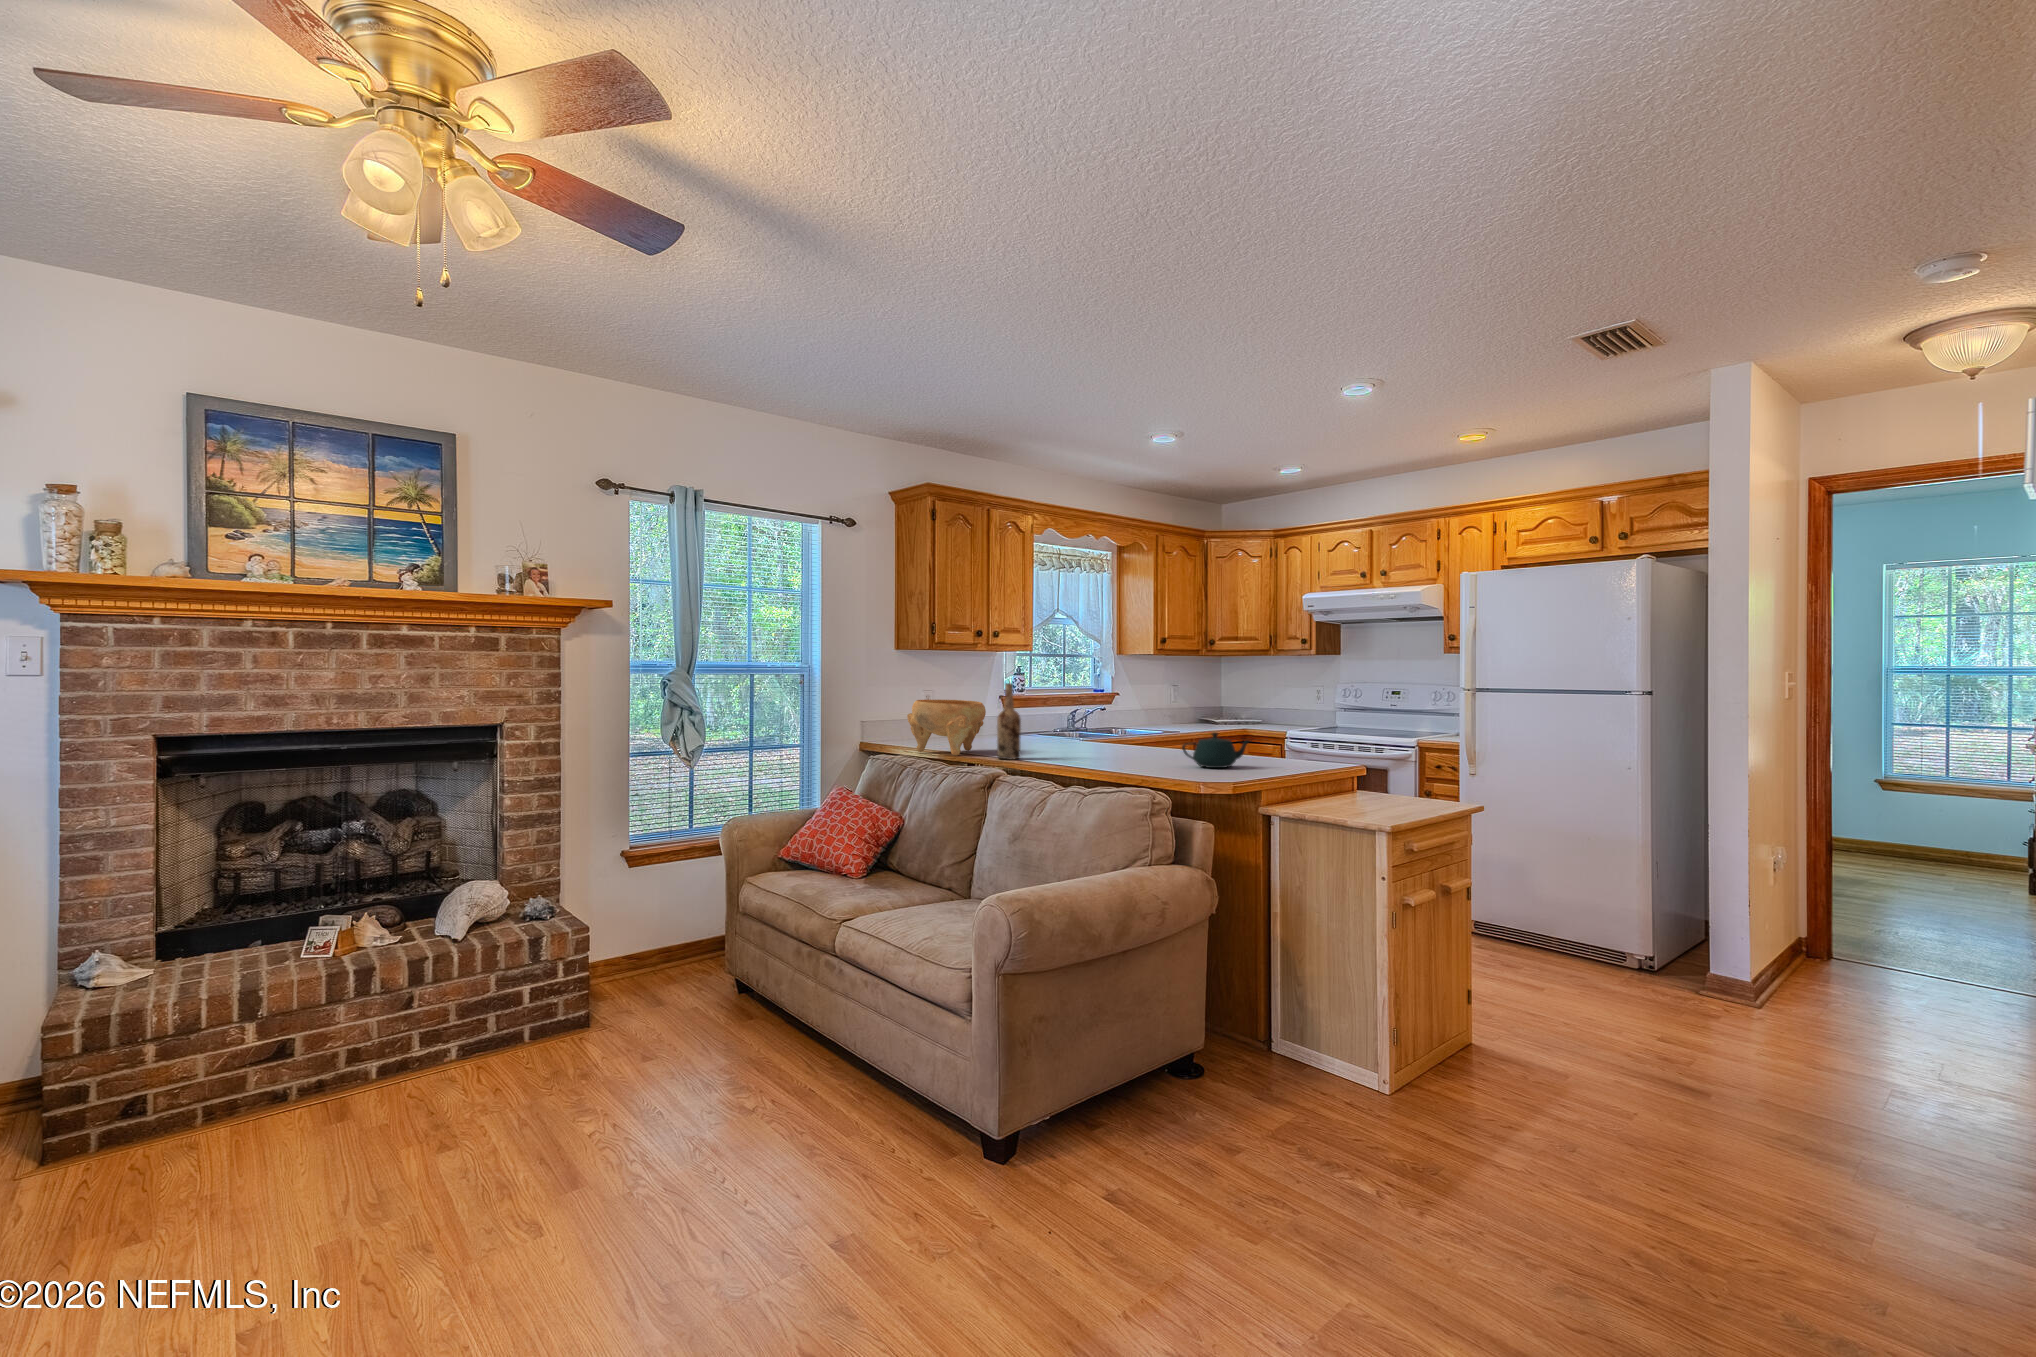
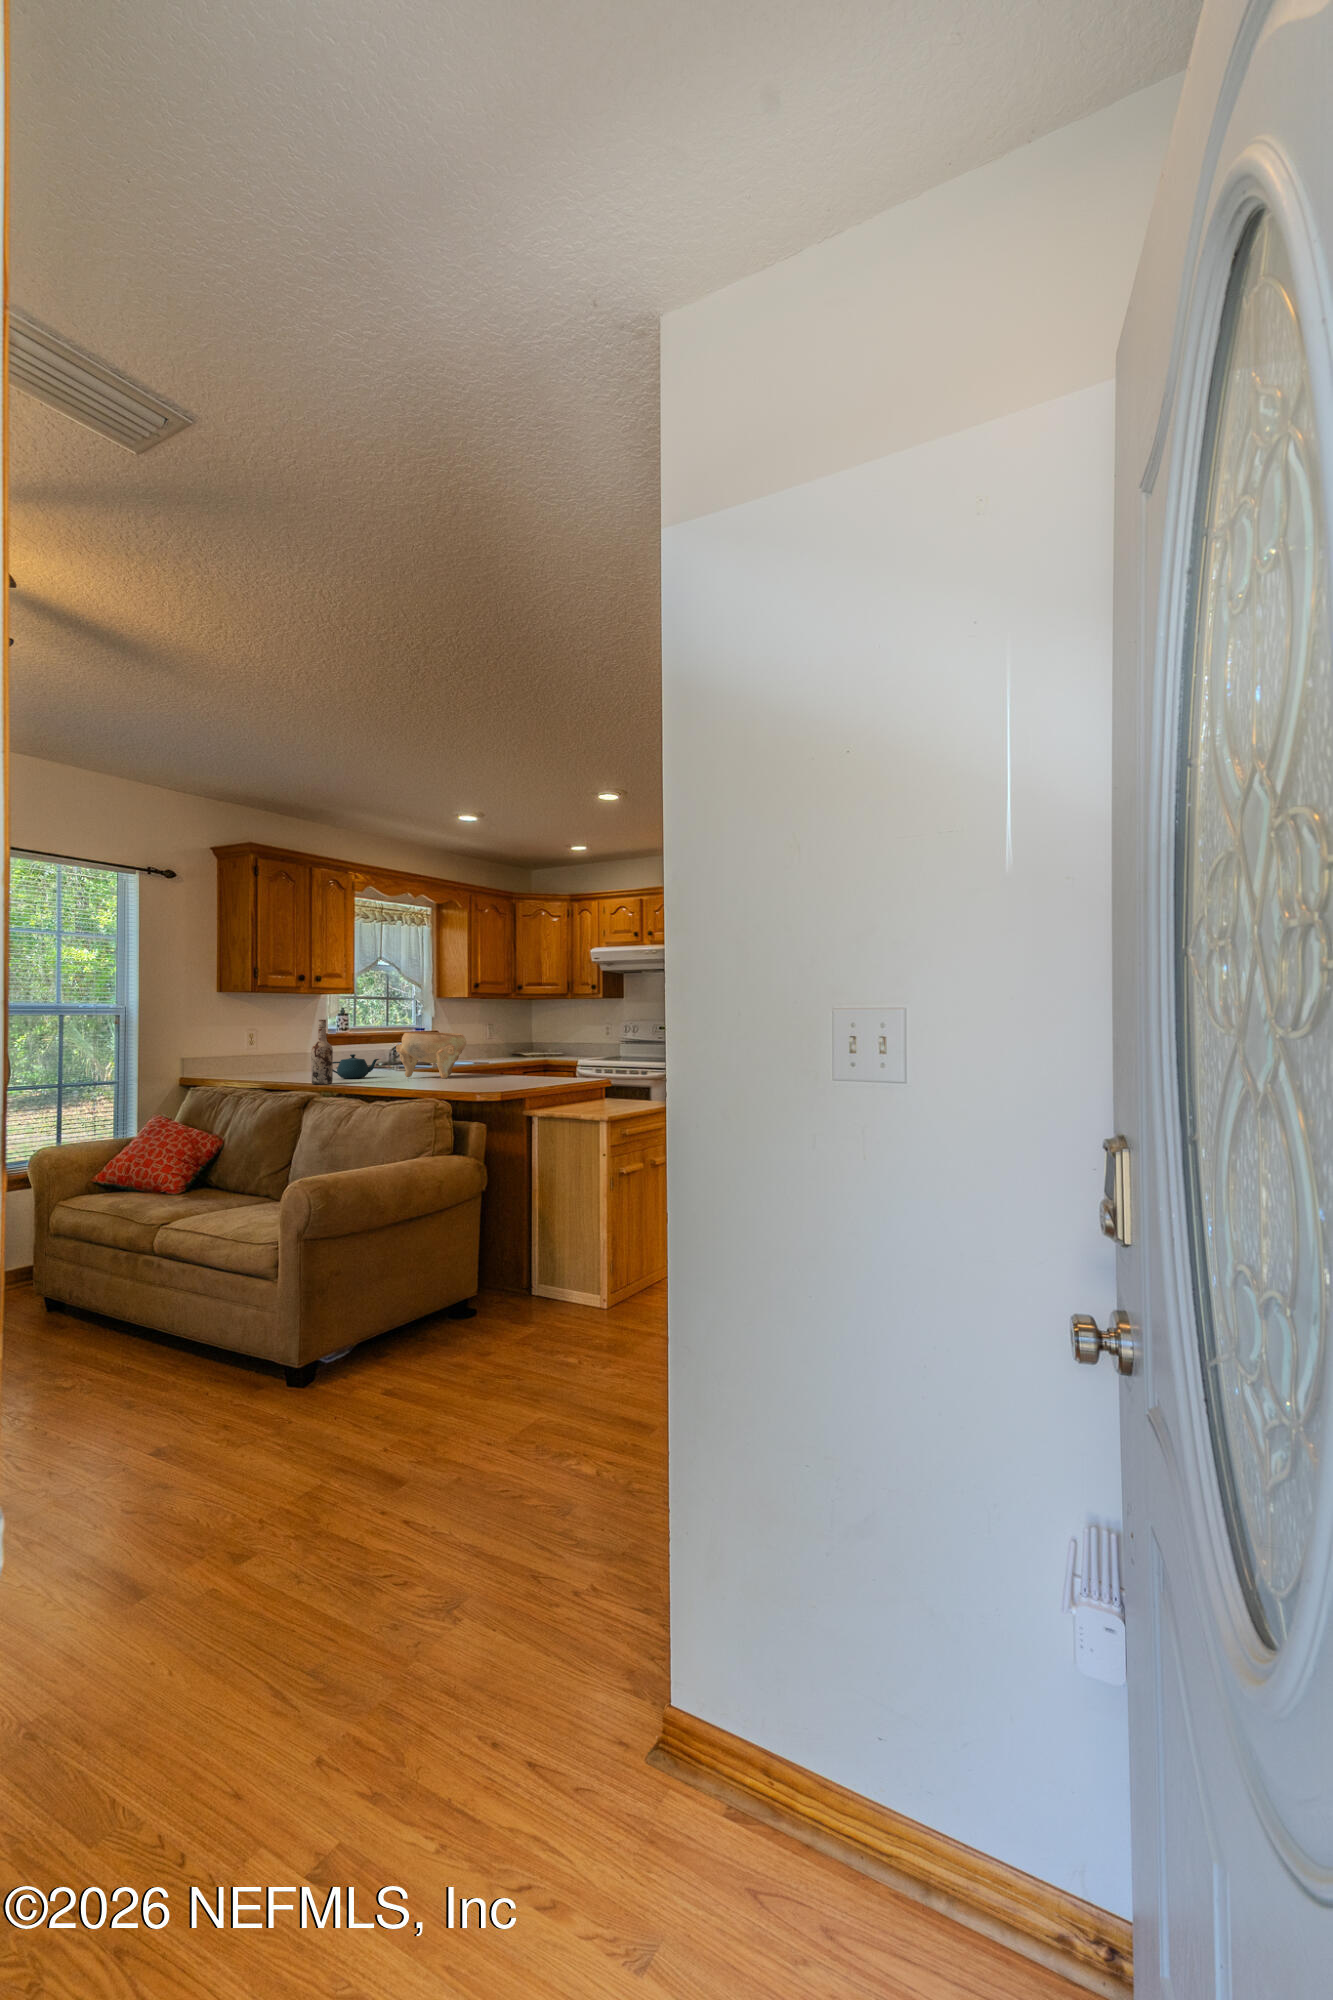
decorative bowl: present [907,700,986,756] -> present [396,1032,466,1078]
teapot: present [1182,732,1249,768] -> present [333,1054,379,1079]

